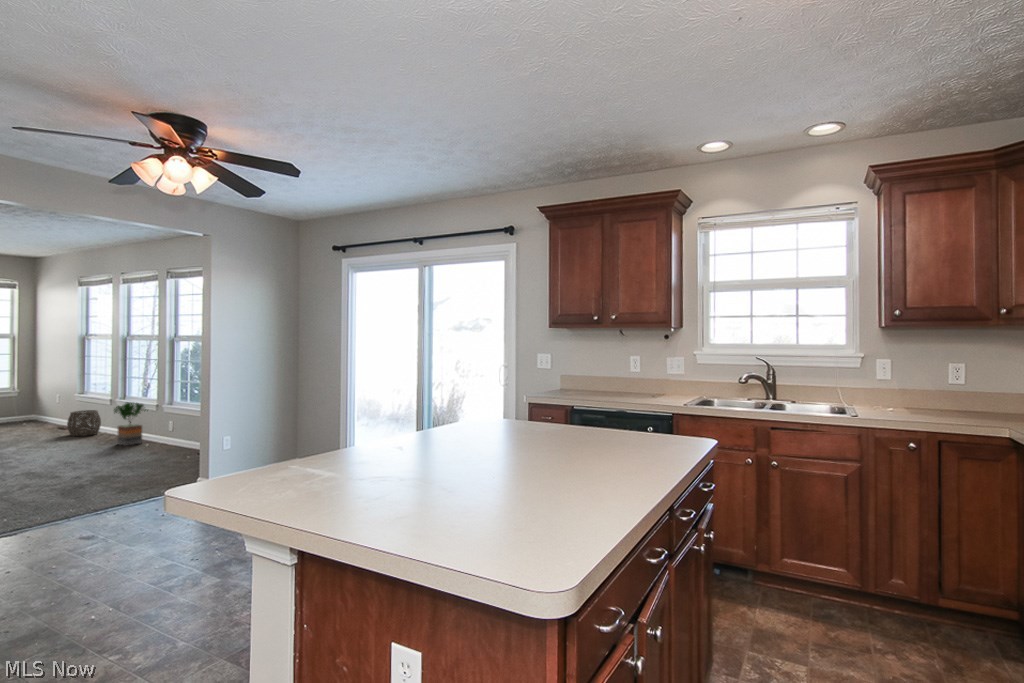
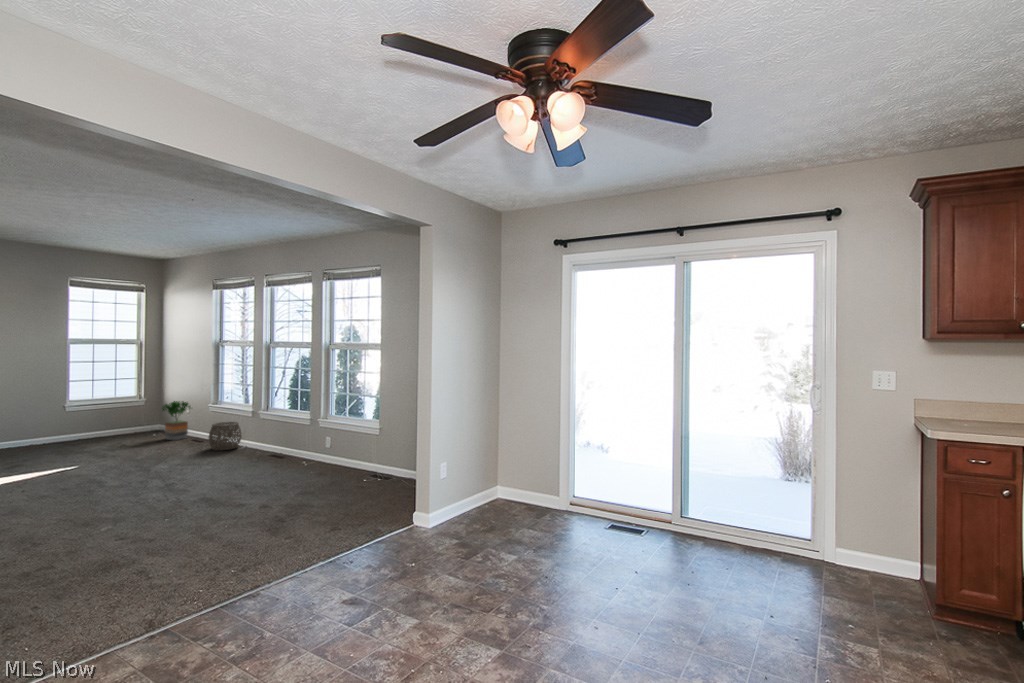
potted tree: present [114,403,148,445] -> present [162,401,190,440]

